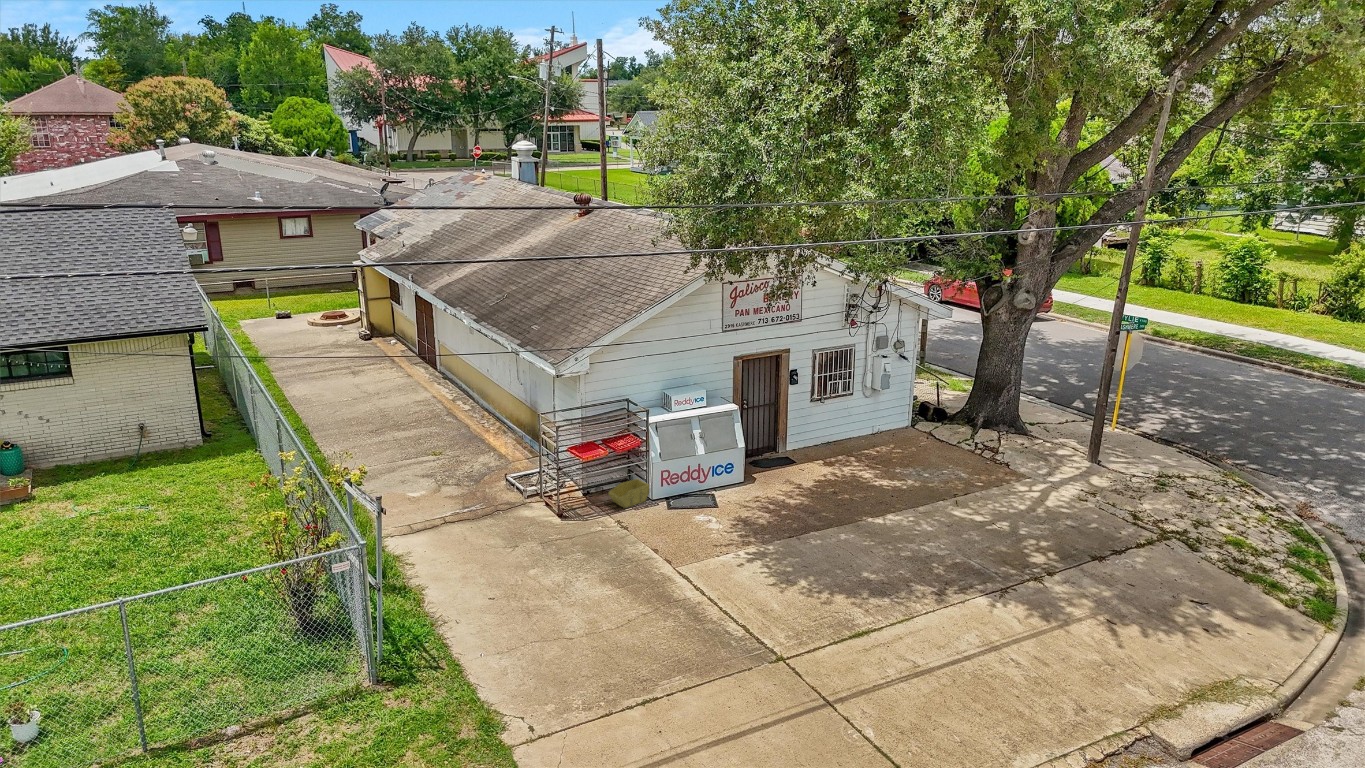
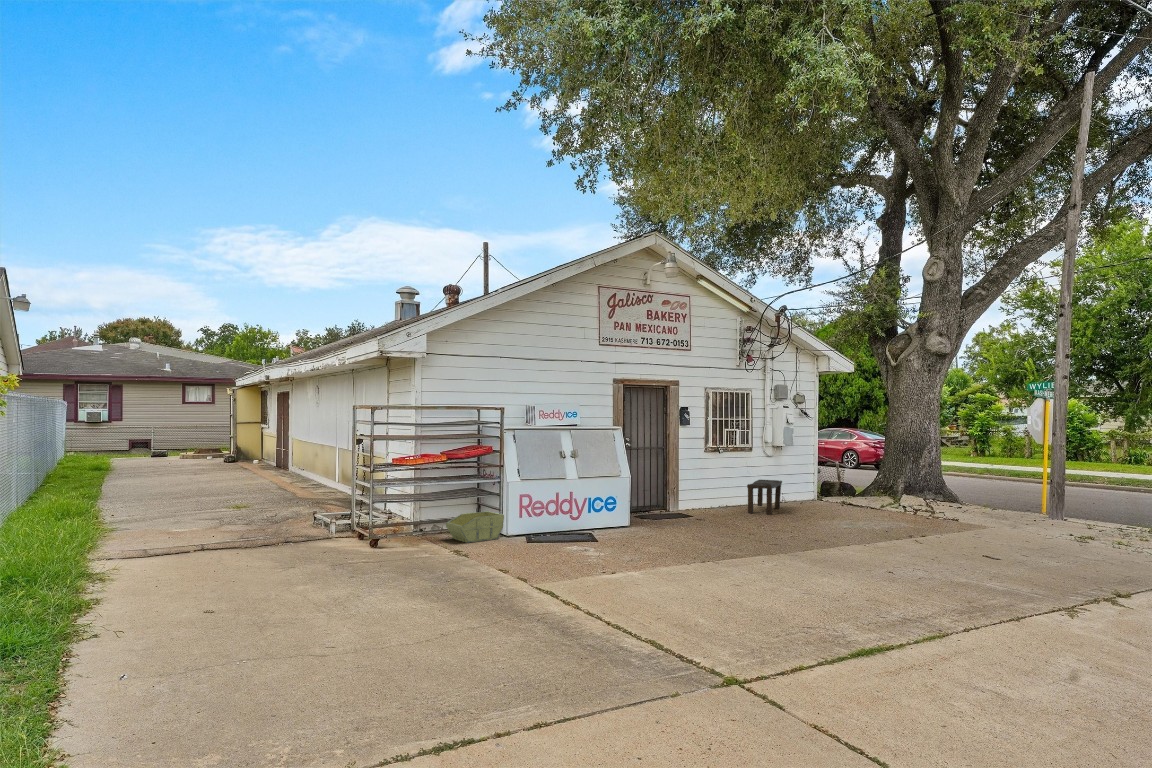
bench: none [841,419,874,456] -> present [747,480,782,515]

